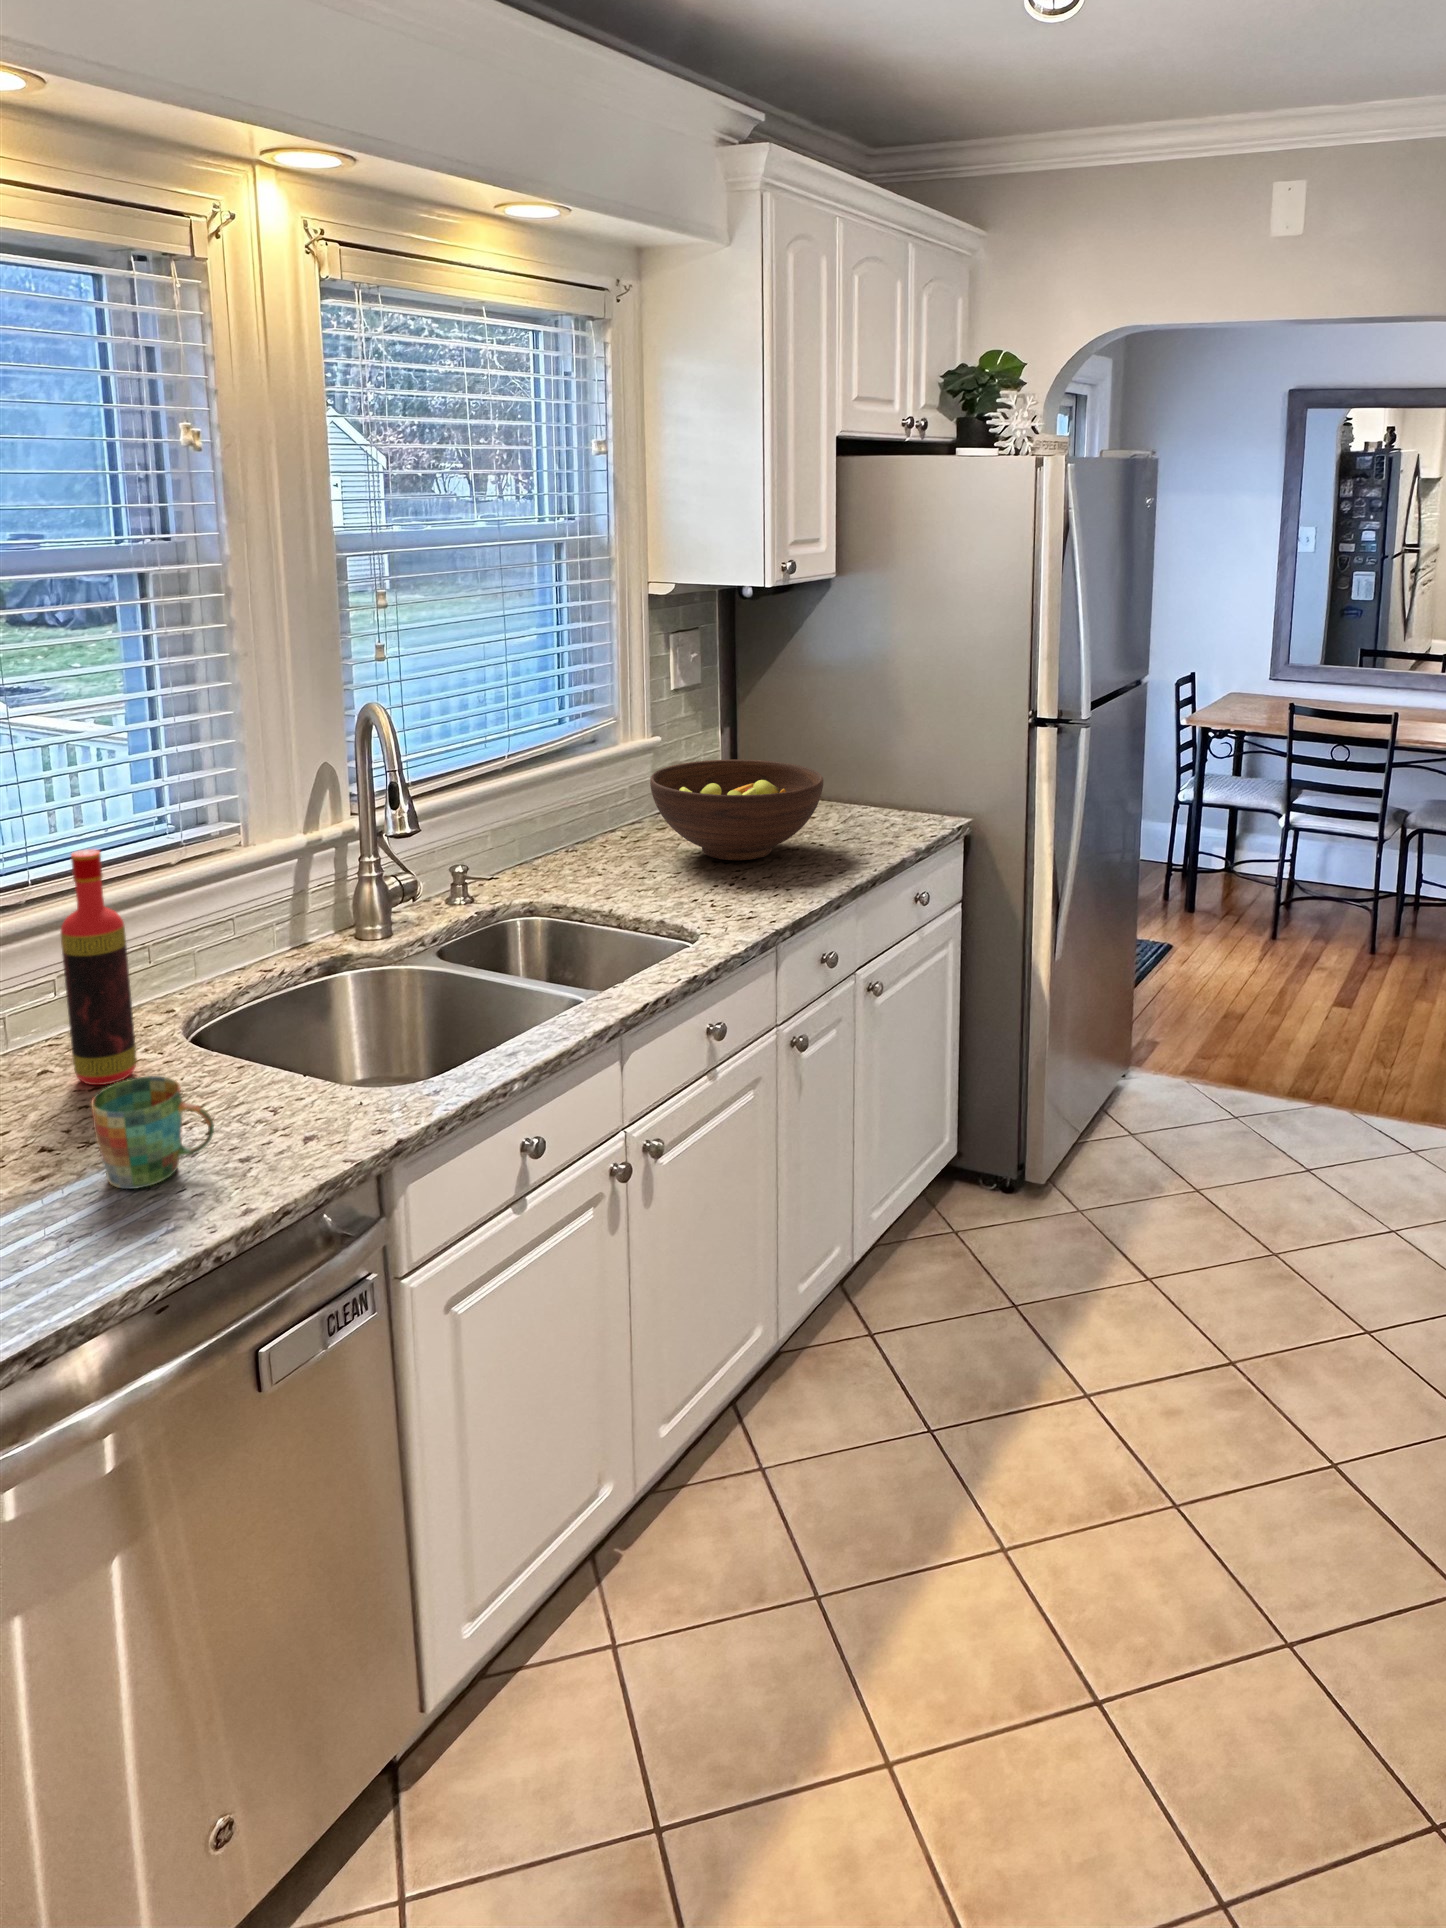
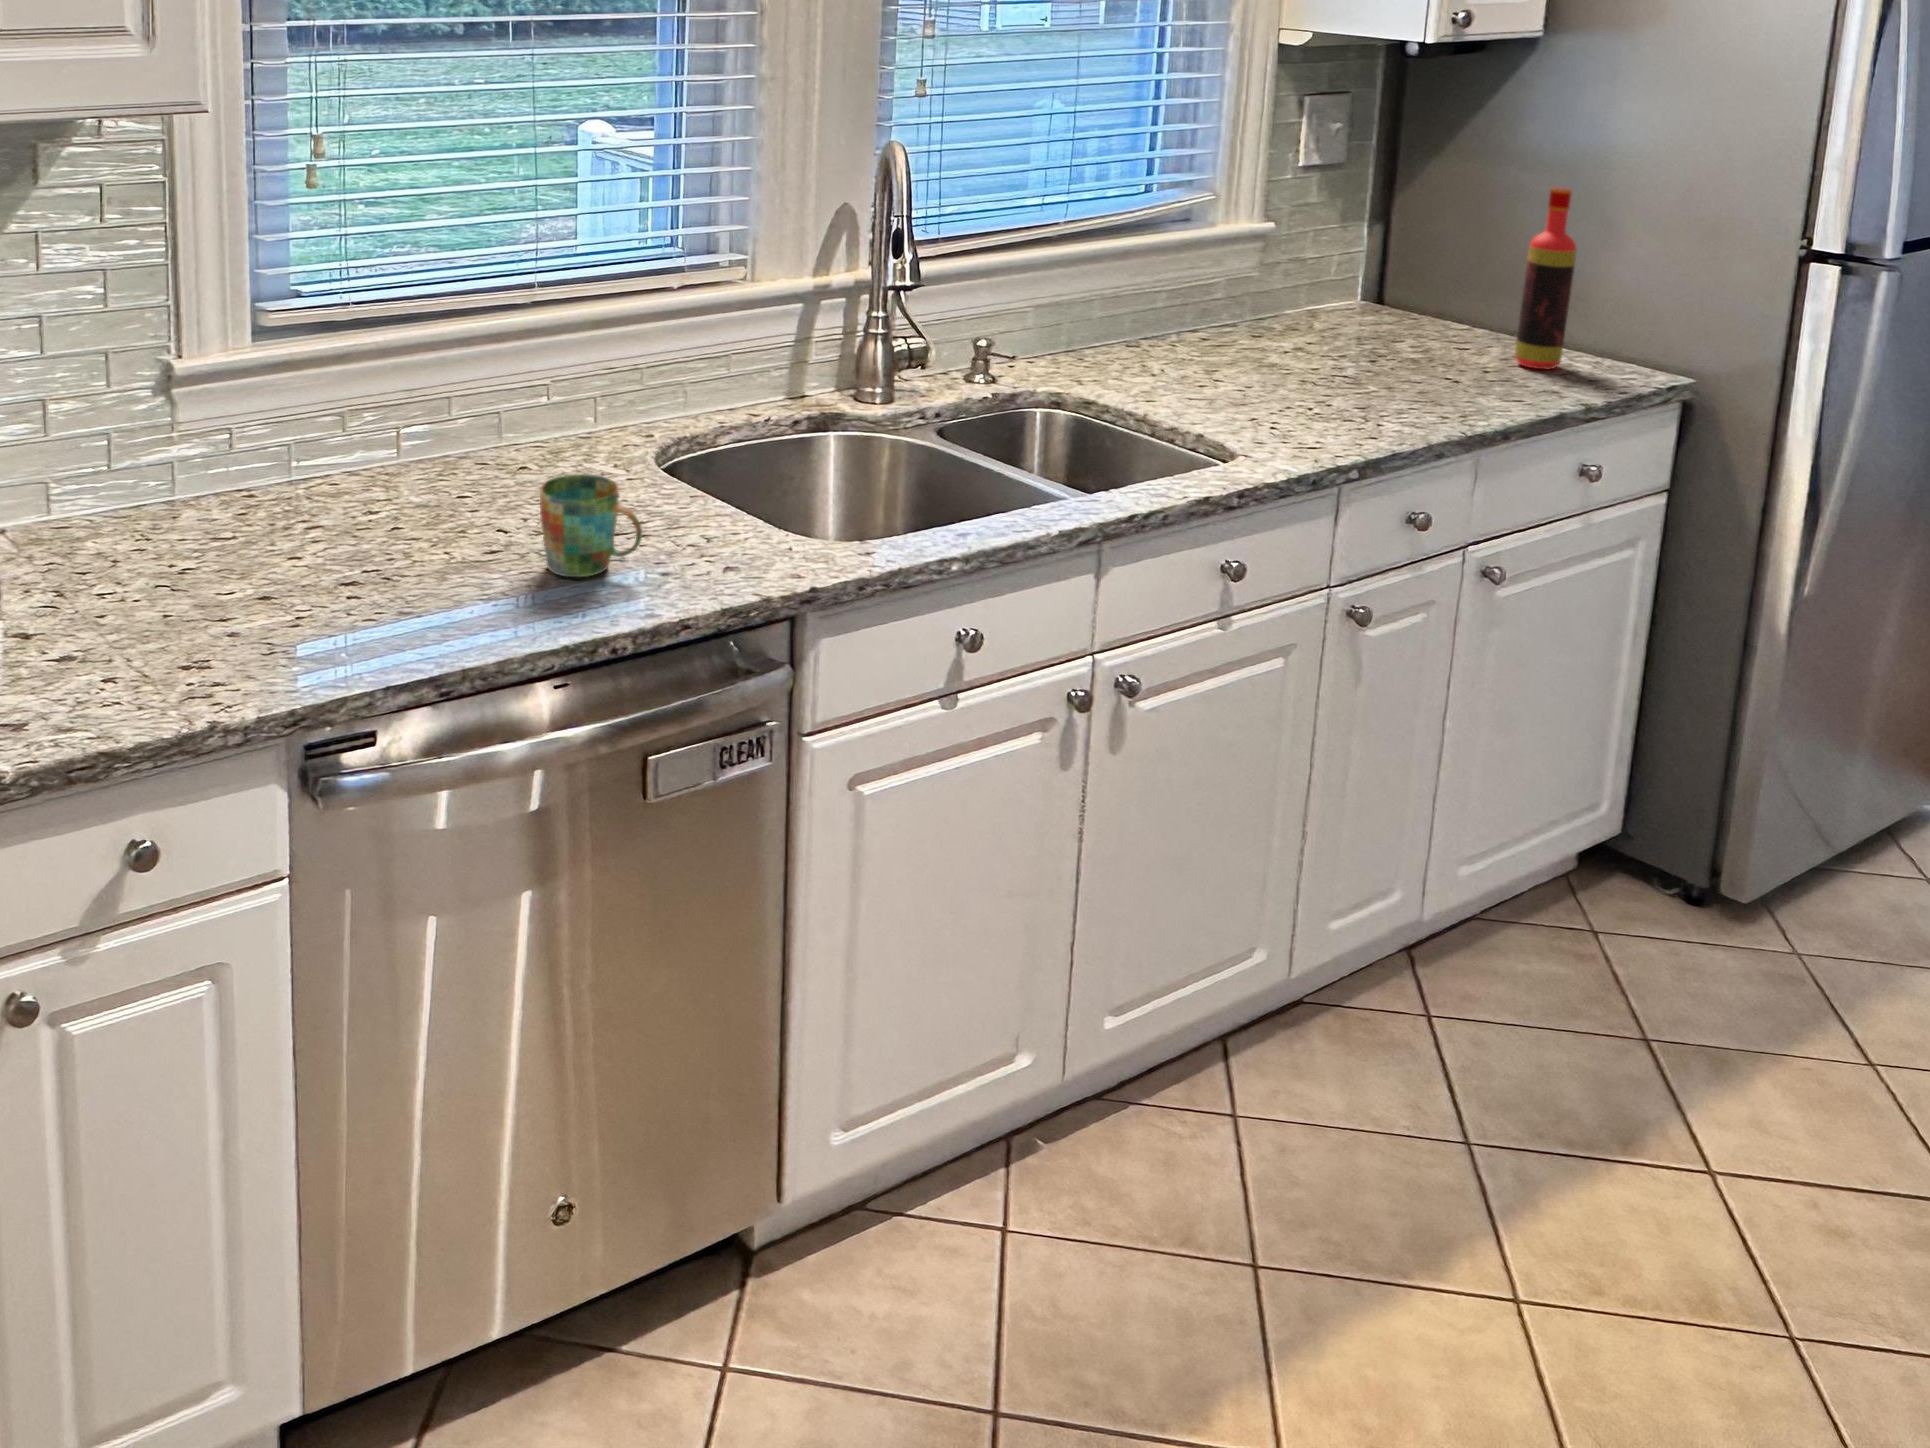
fruit bowl: present [650,760,823,861] -> none [1233,256,1464,385]
bottle: present [61,849,136,1085] -> present [1515,187,1577,369]

